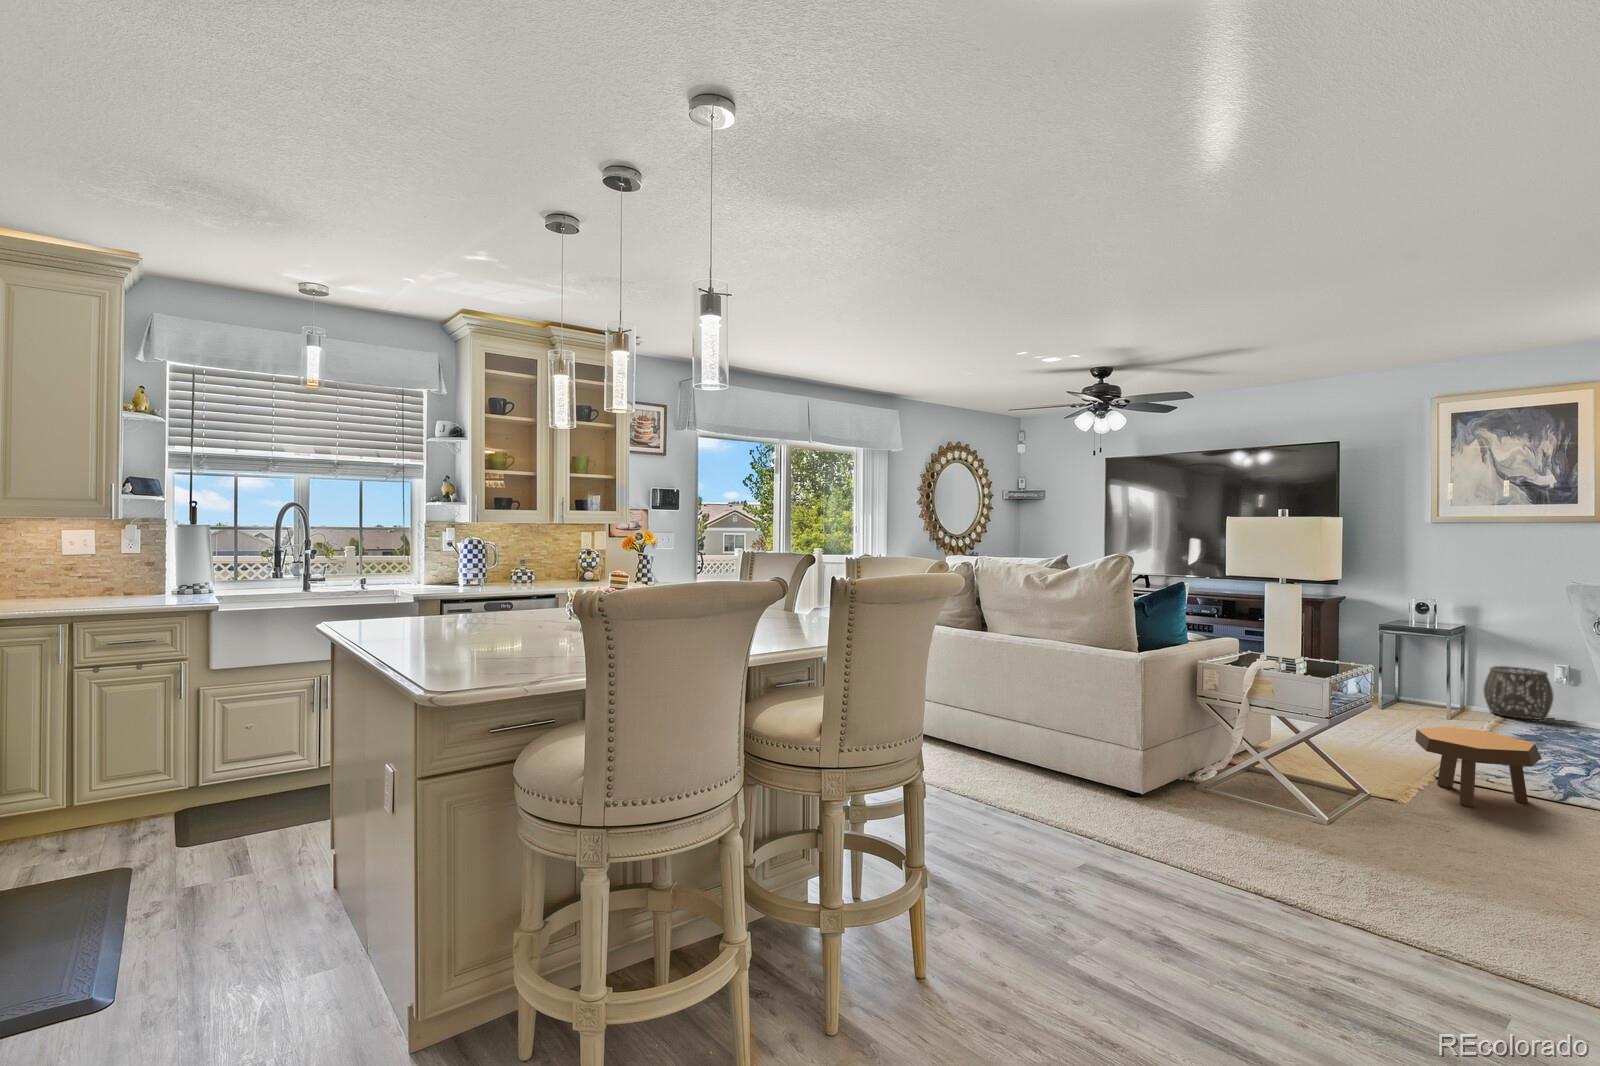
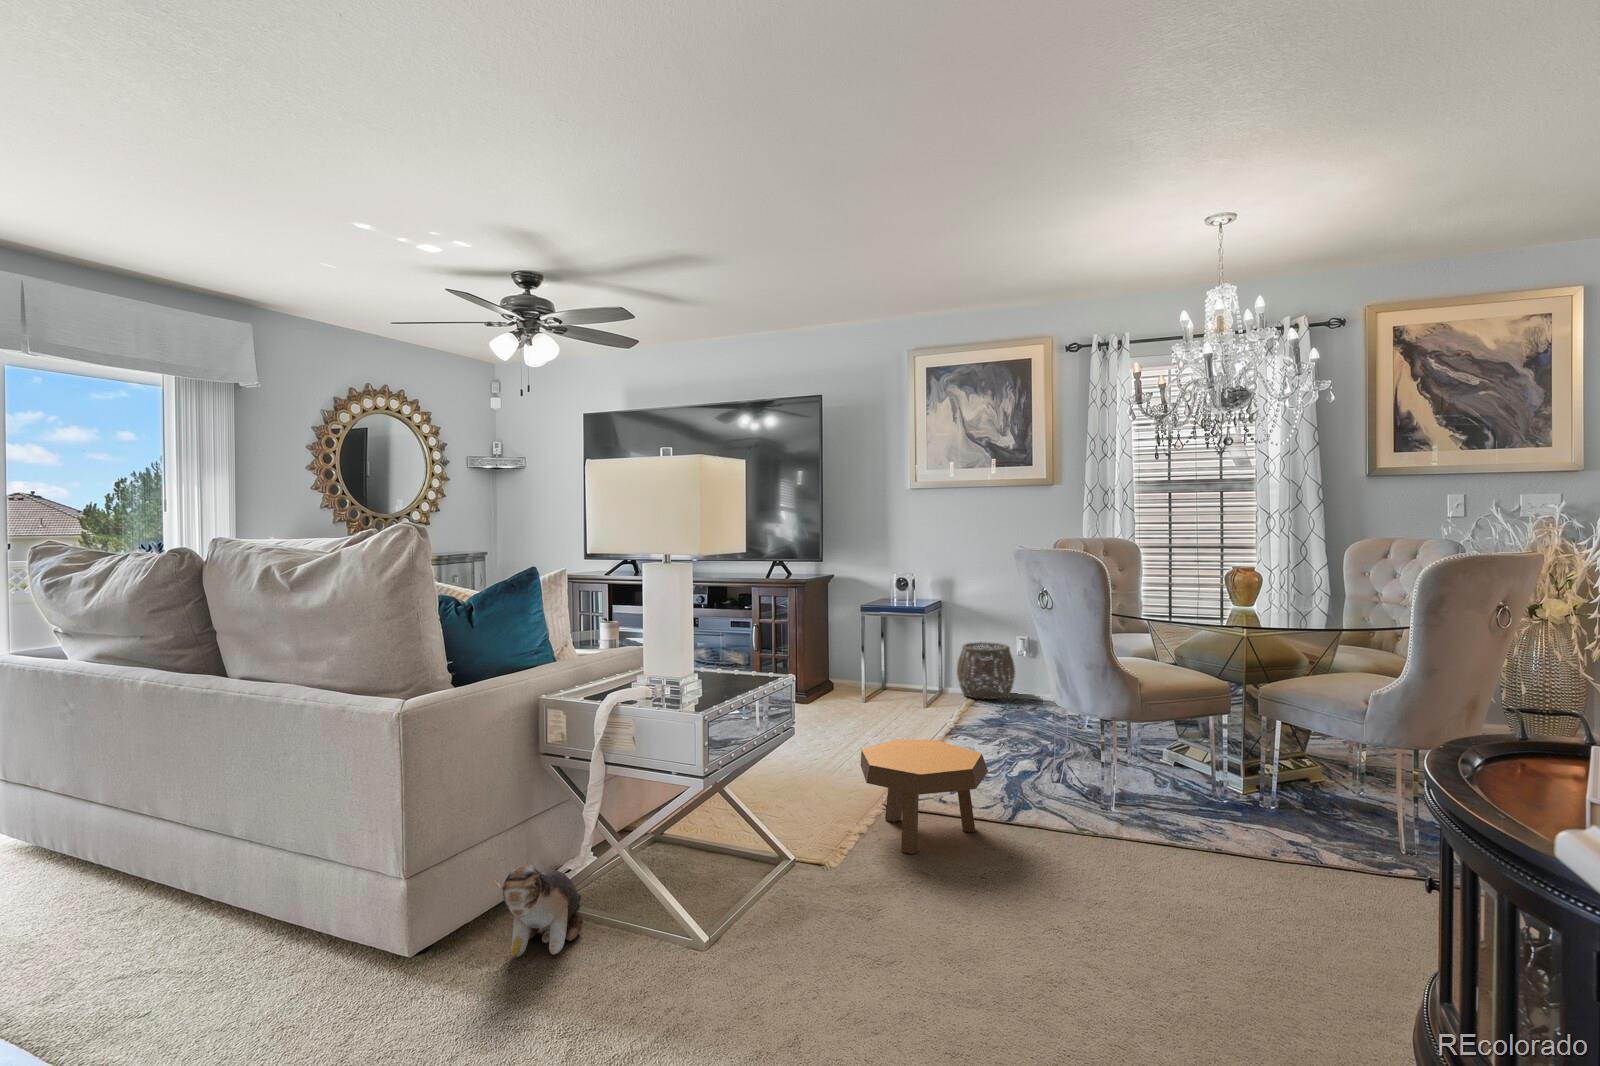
plush toy: none [1187,755,1228,812] -> present [493,863,583,957]

